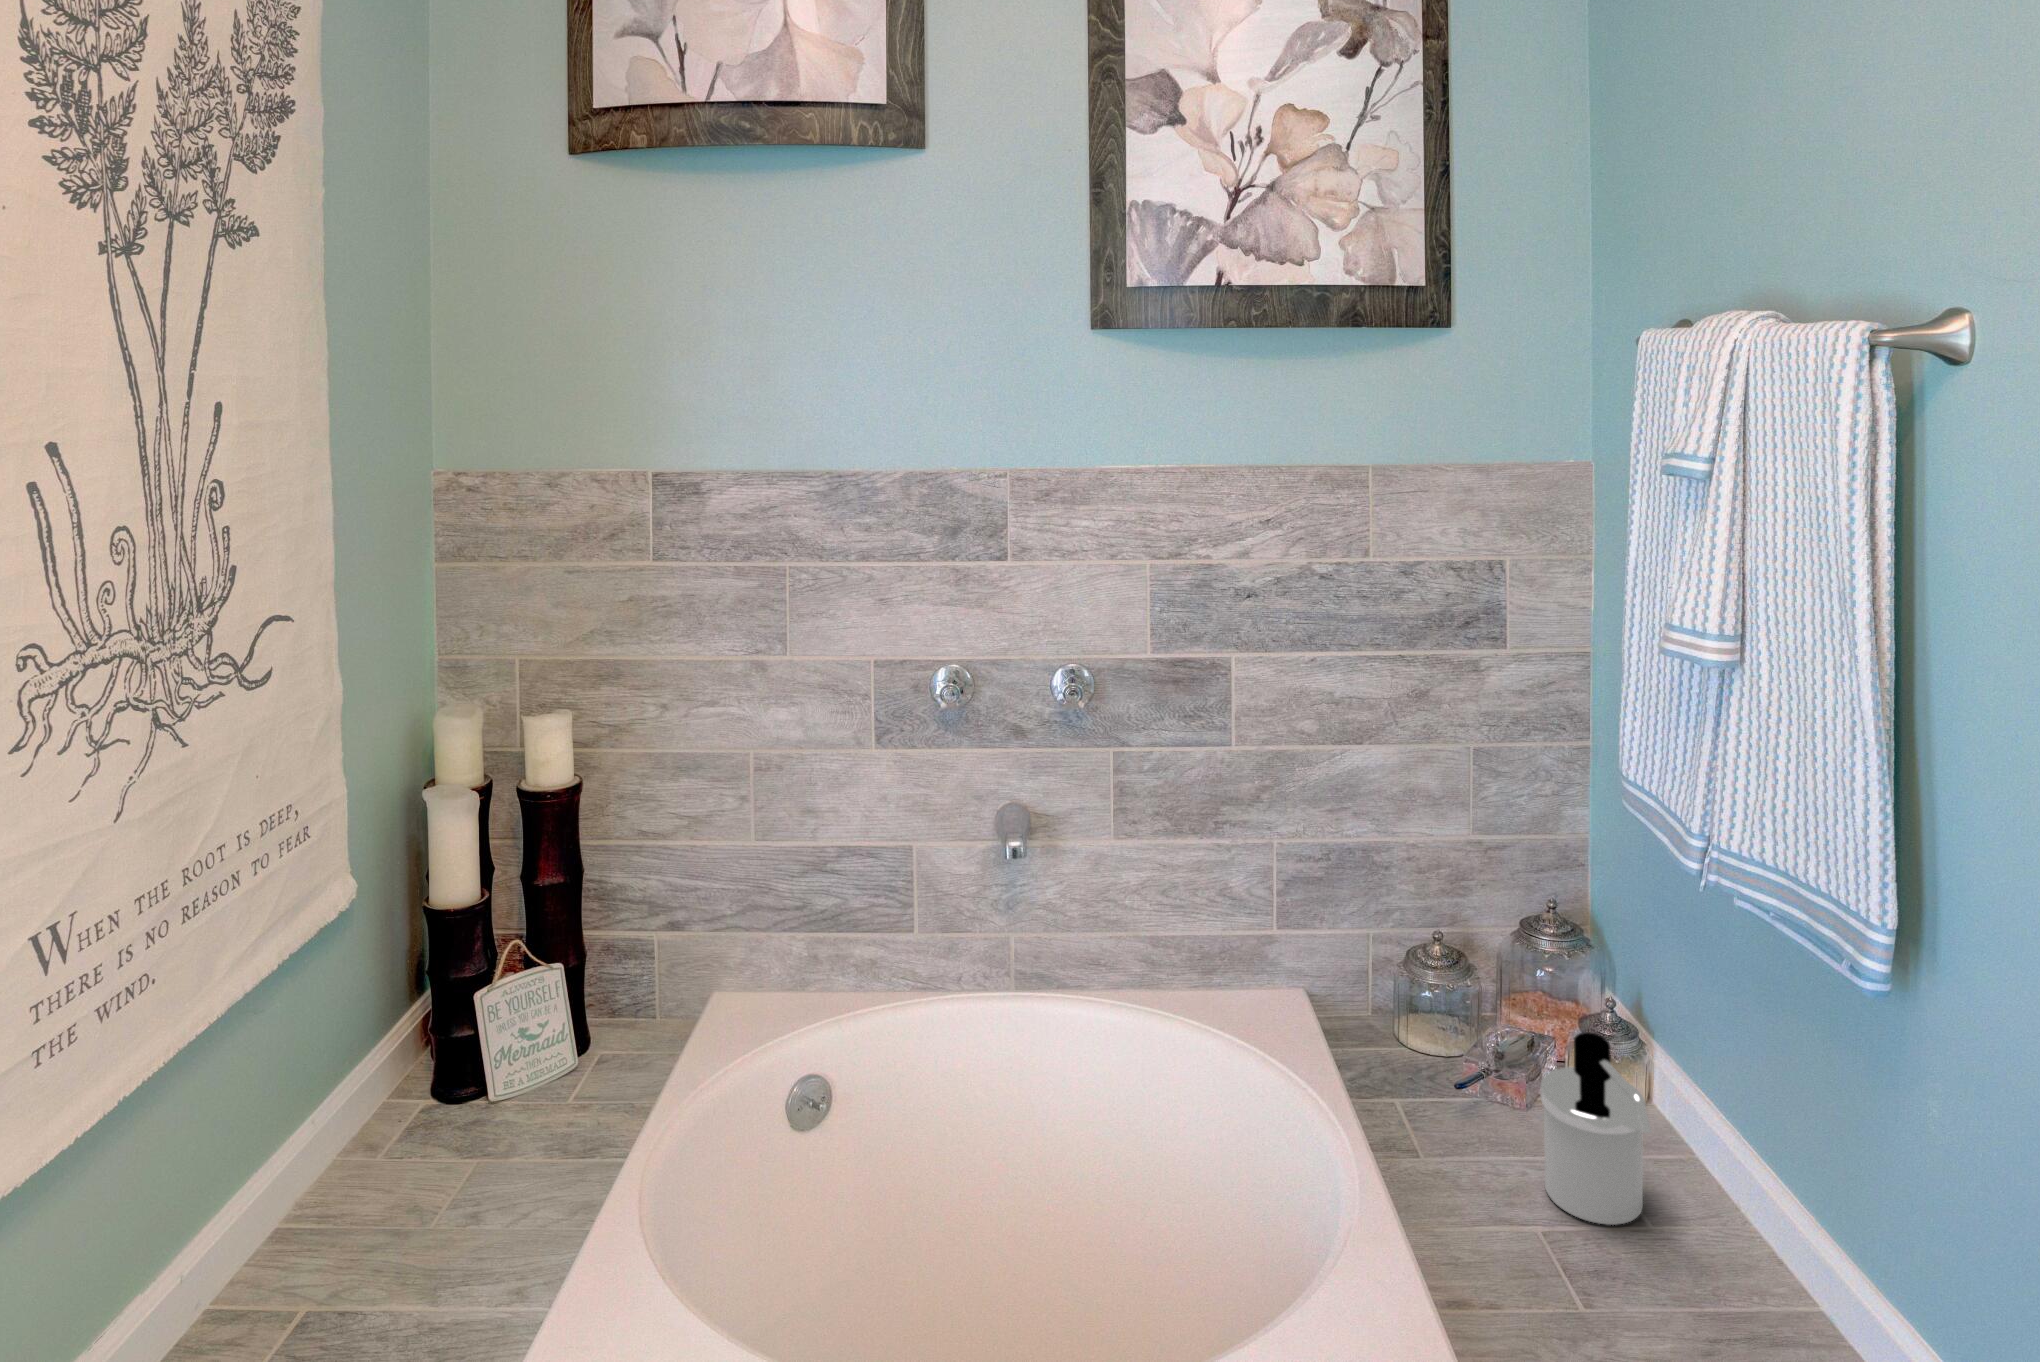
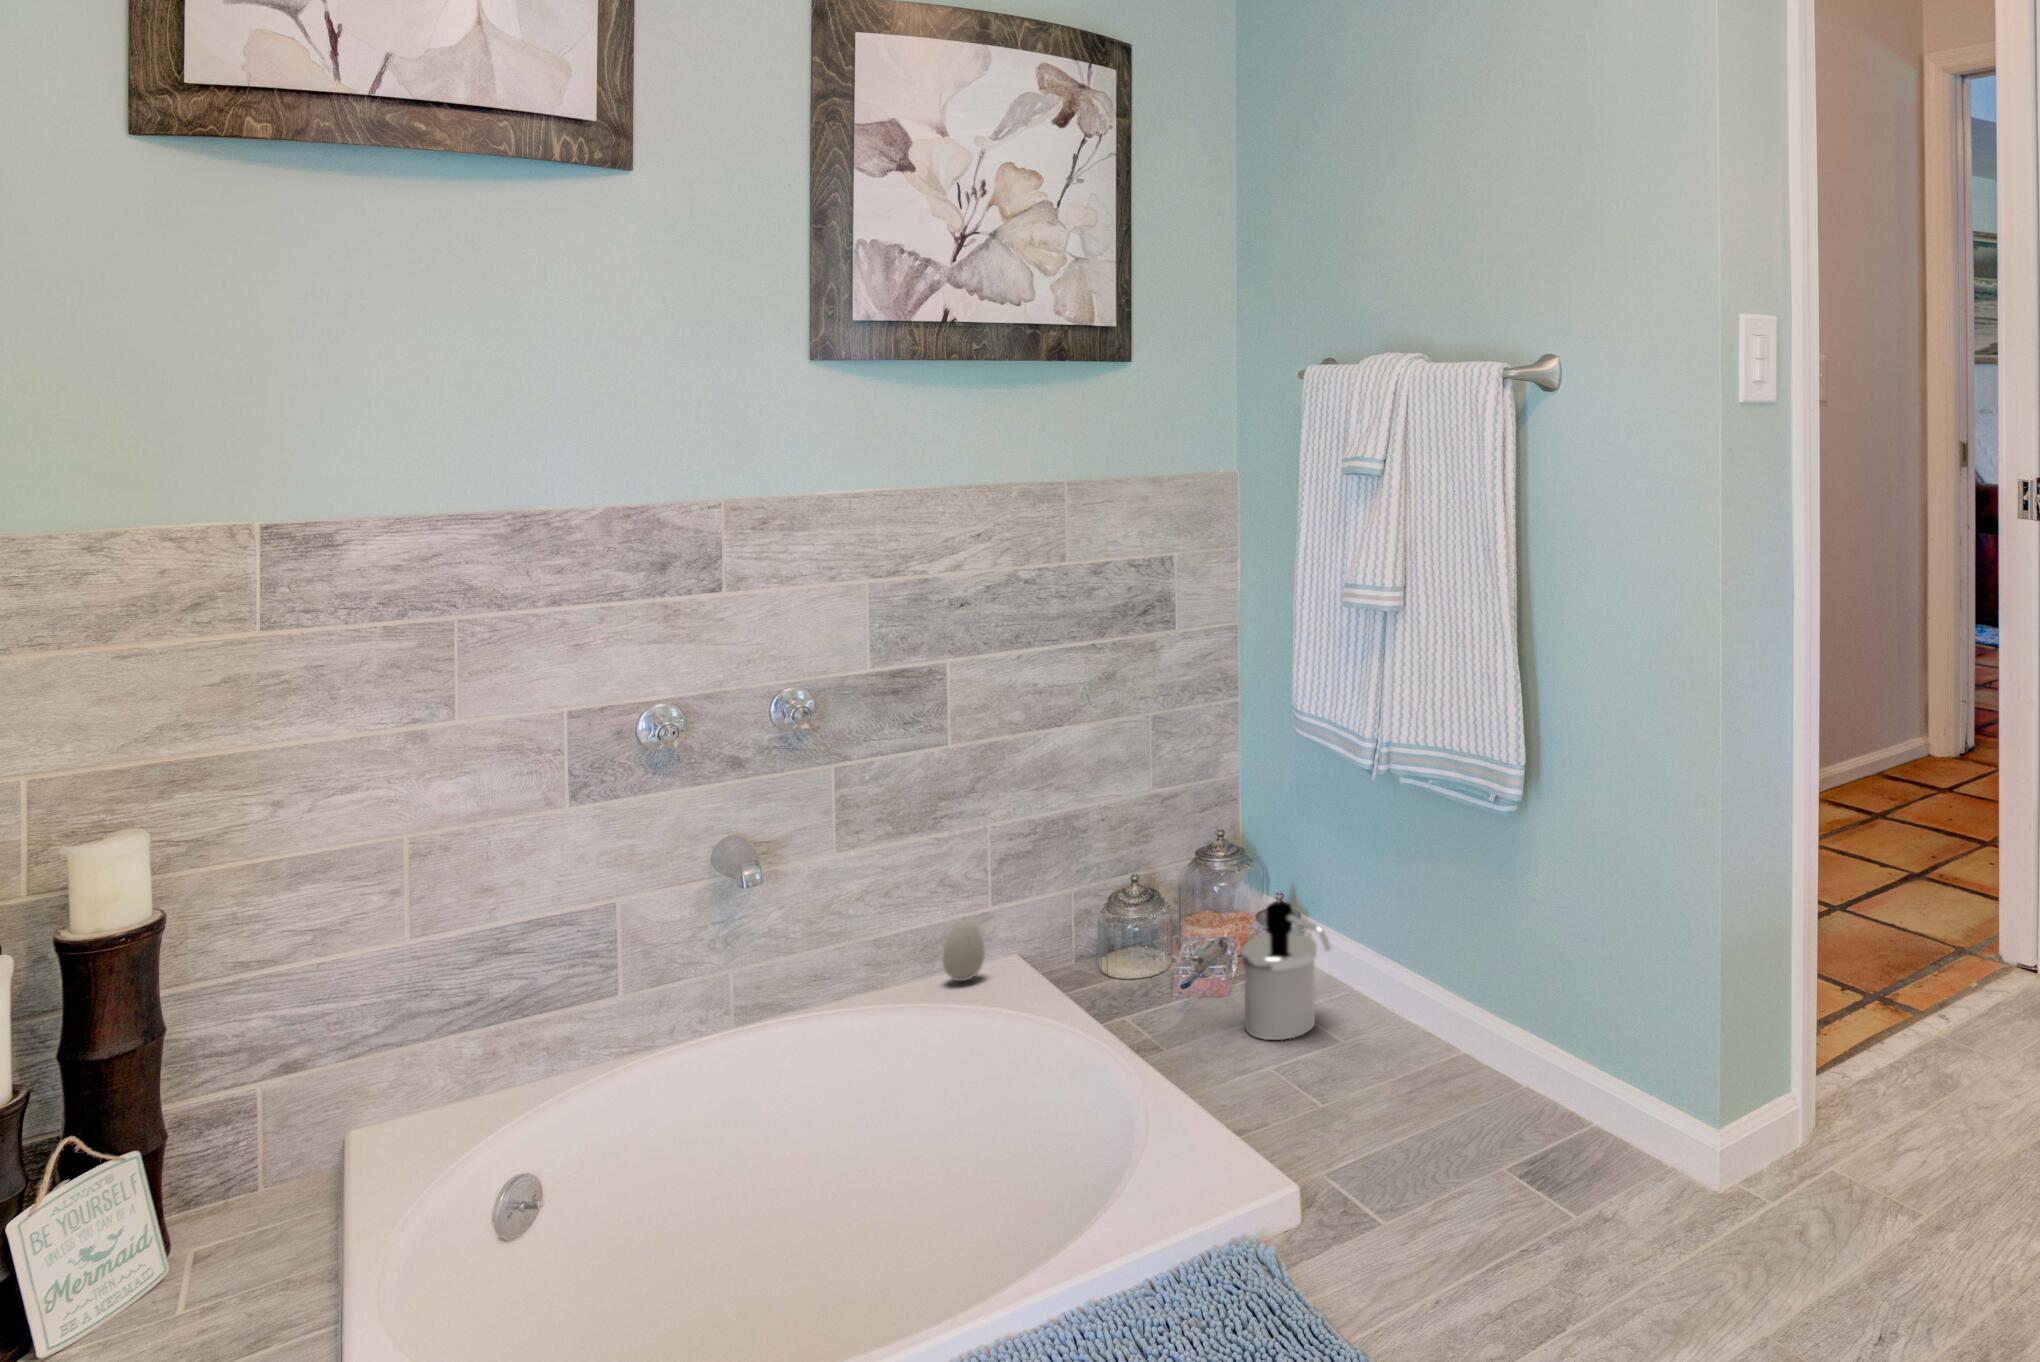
decorative egg: none [1205,938,1248,1008] -> present [943,917,985,981]

